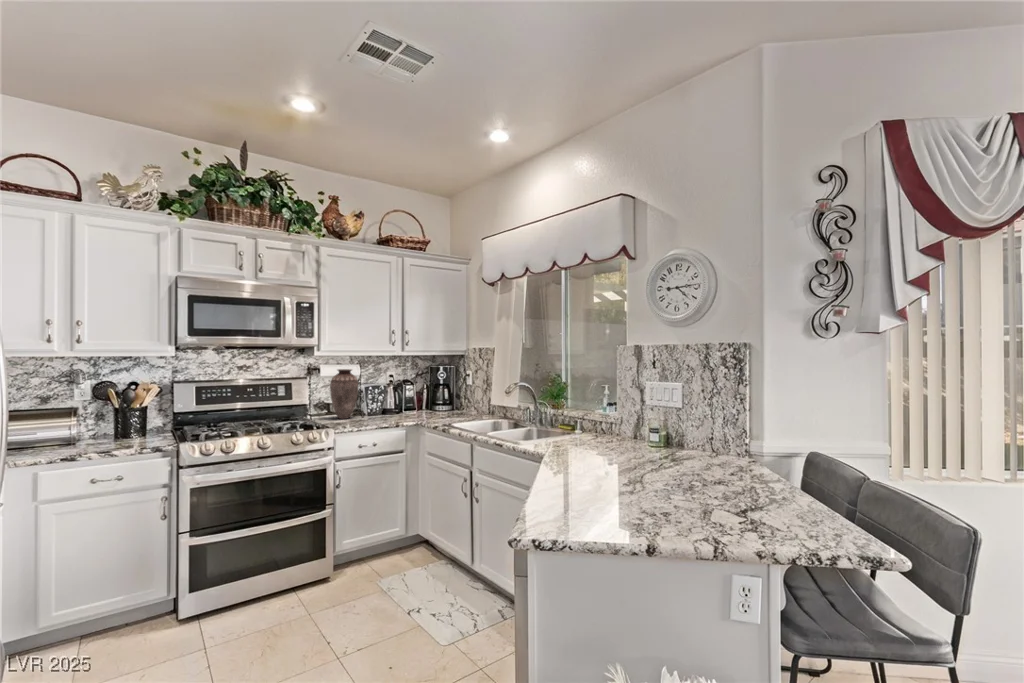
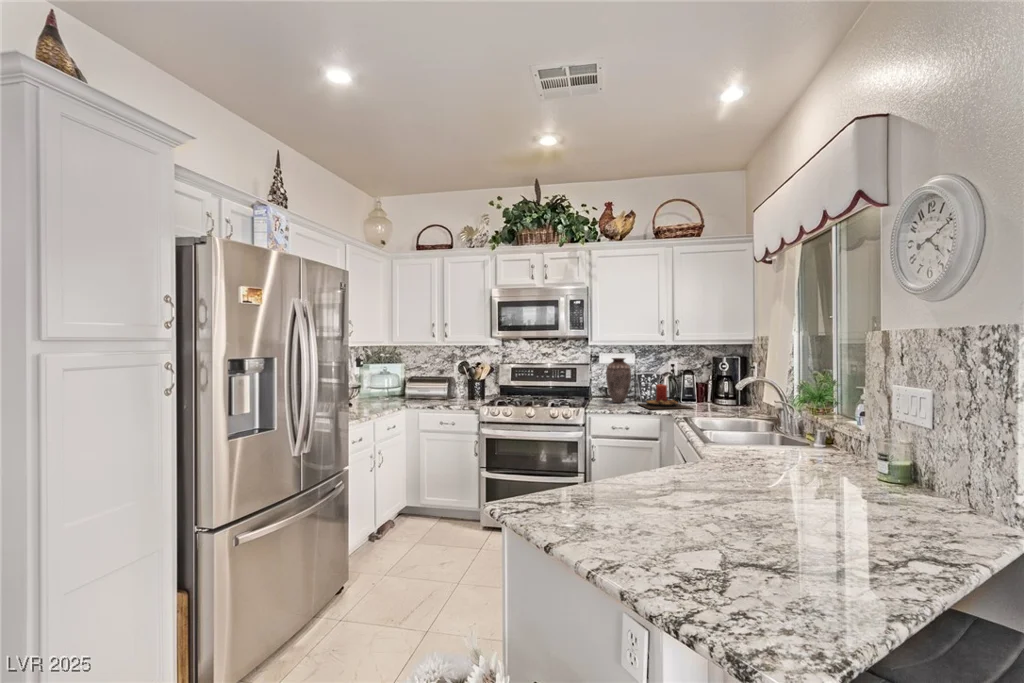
candle: none [368,395,428,421] -> present [639,384,693,409]

